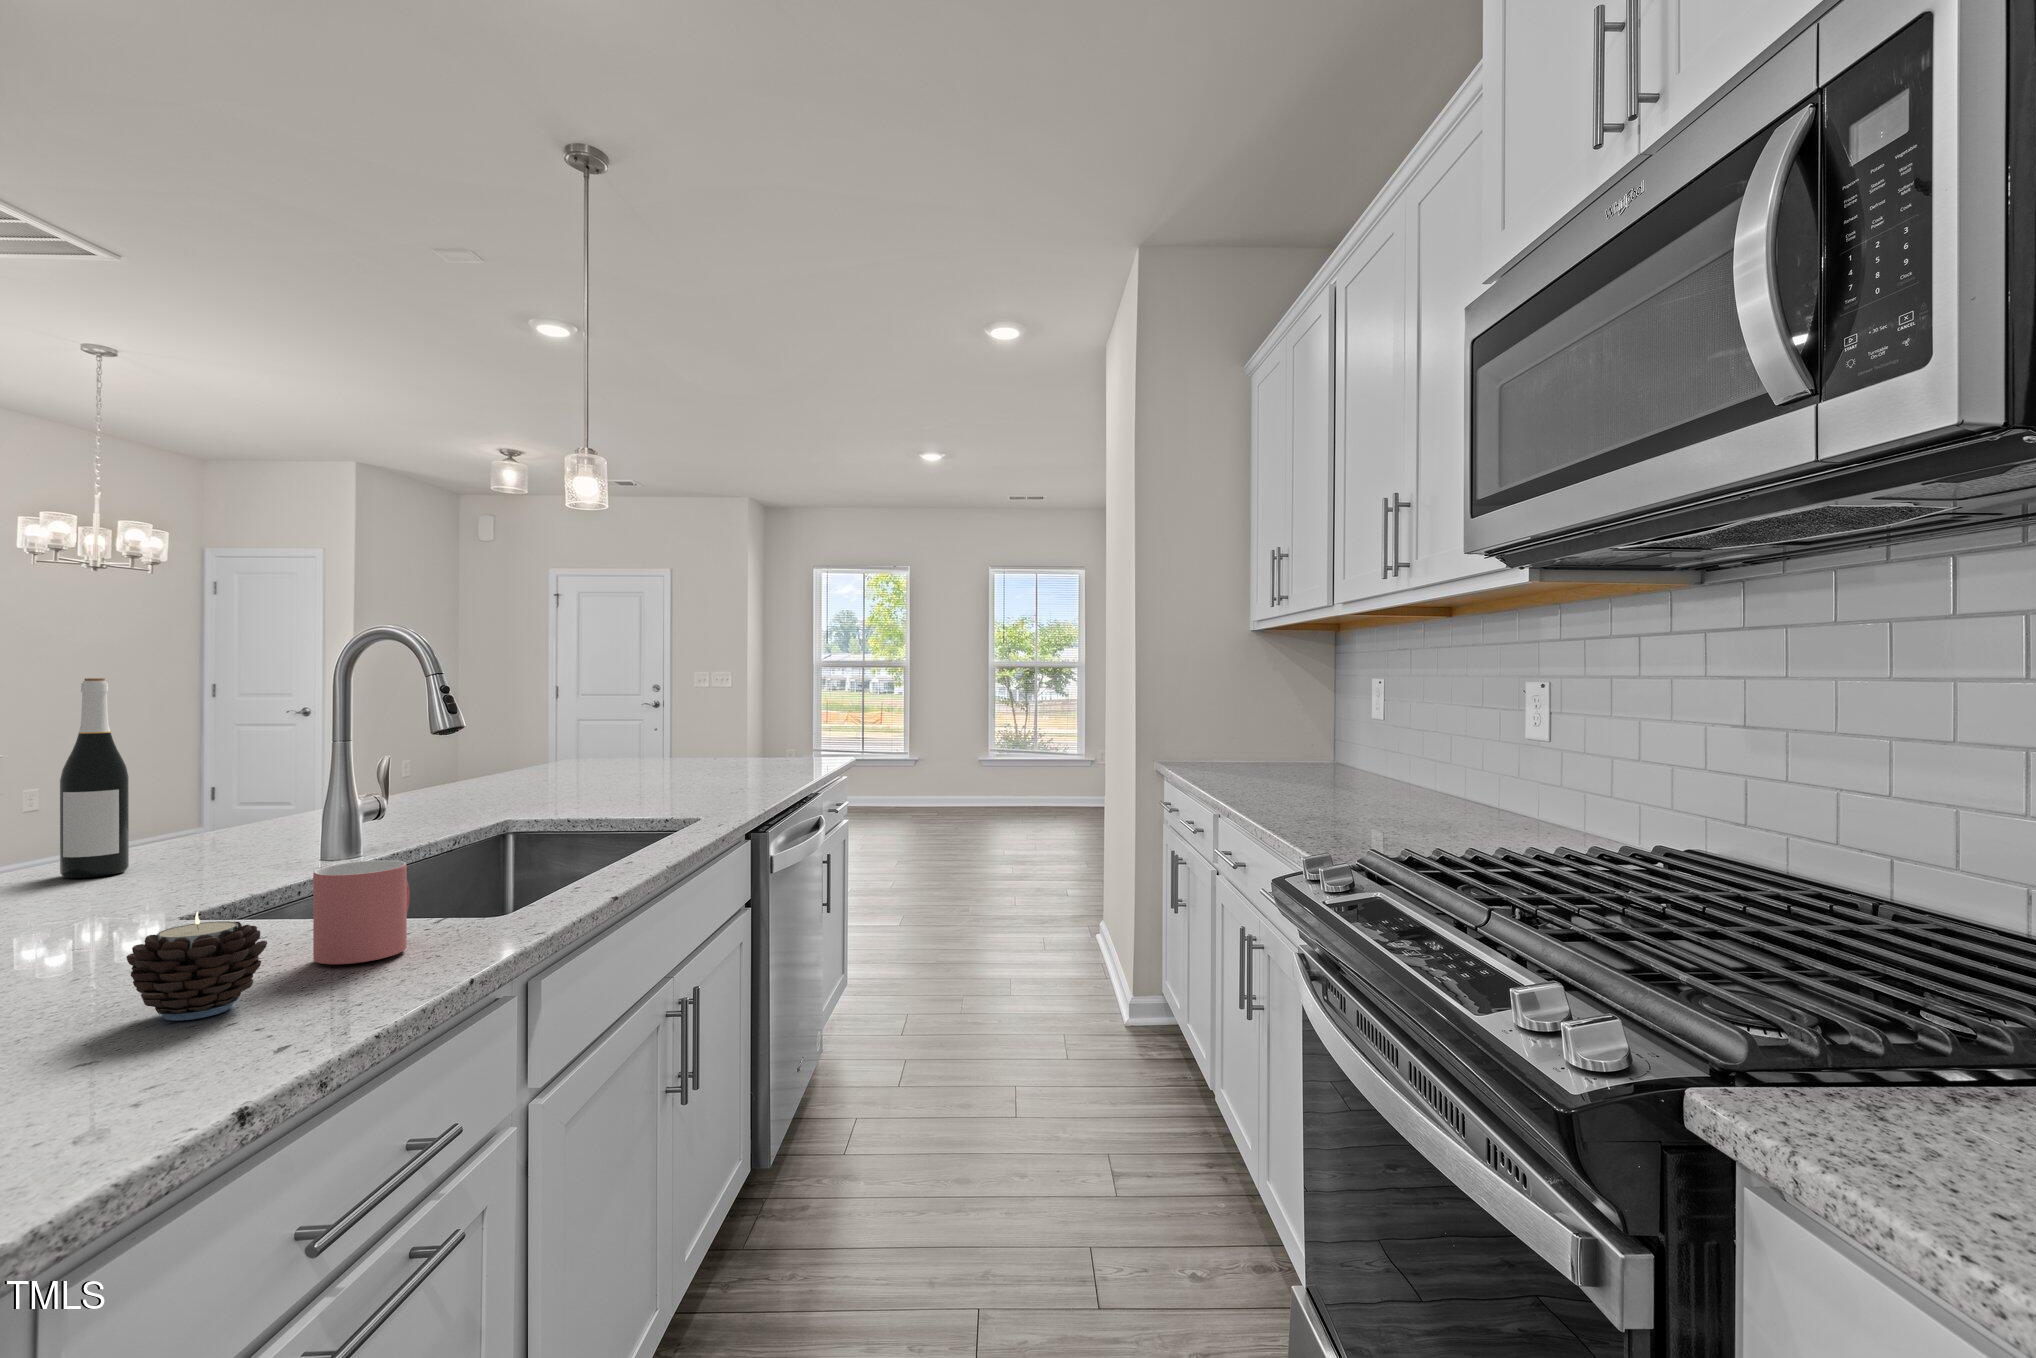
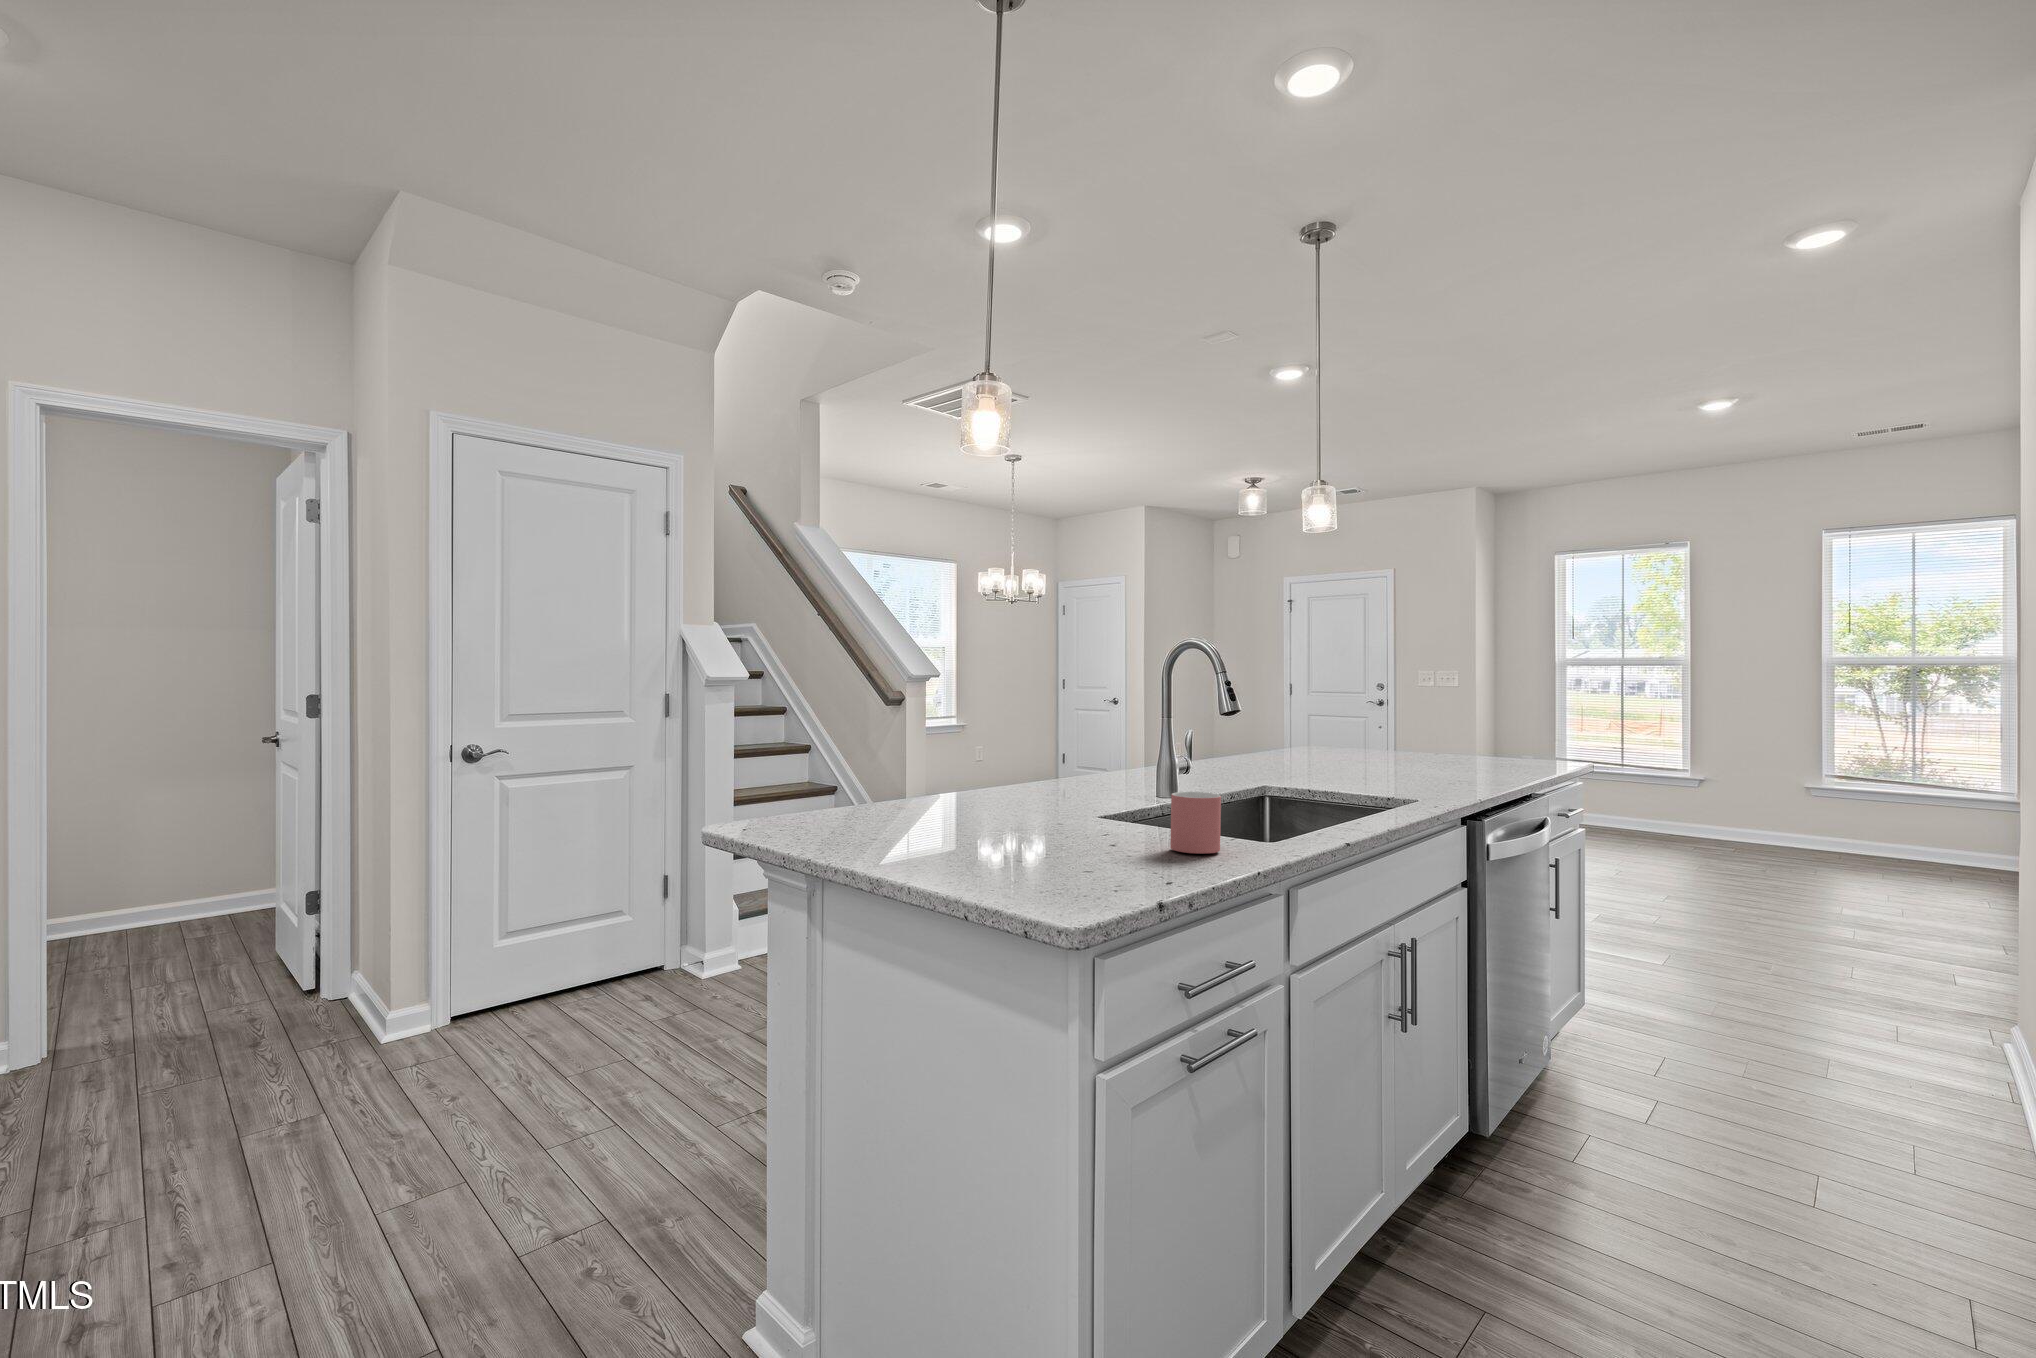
wine bottle: present [60,678,129,878] -> none [1025,671,1056,793]
candle: present [127,911,267,1021] -> none [1092,806,1155,865]

